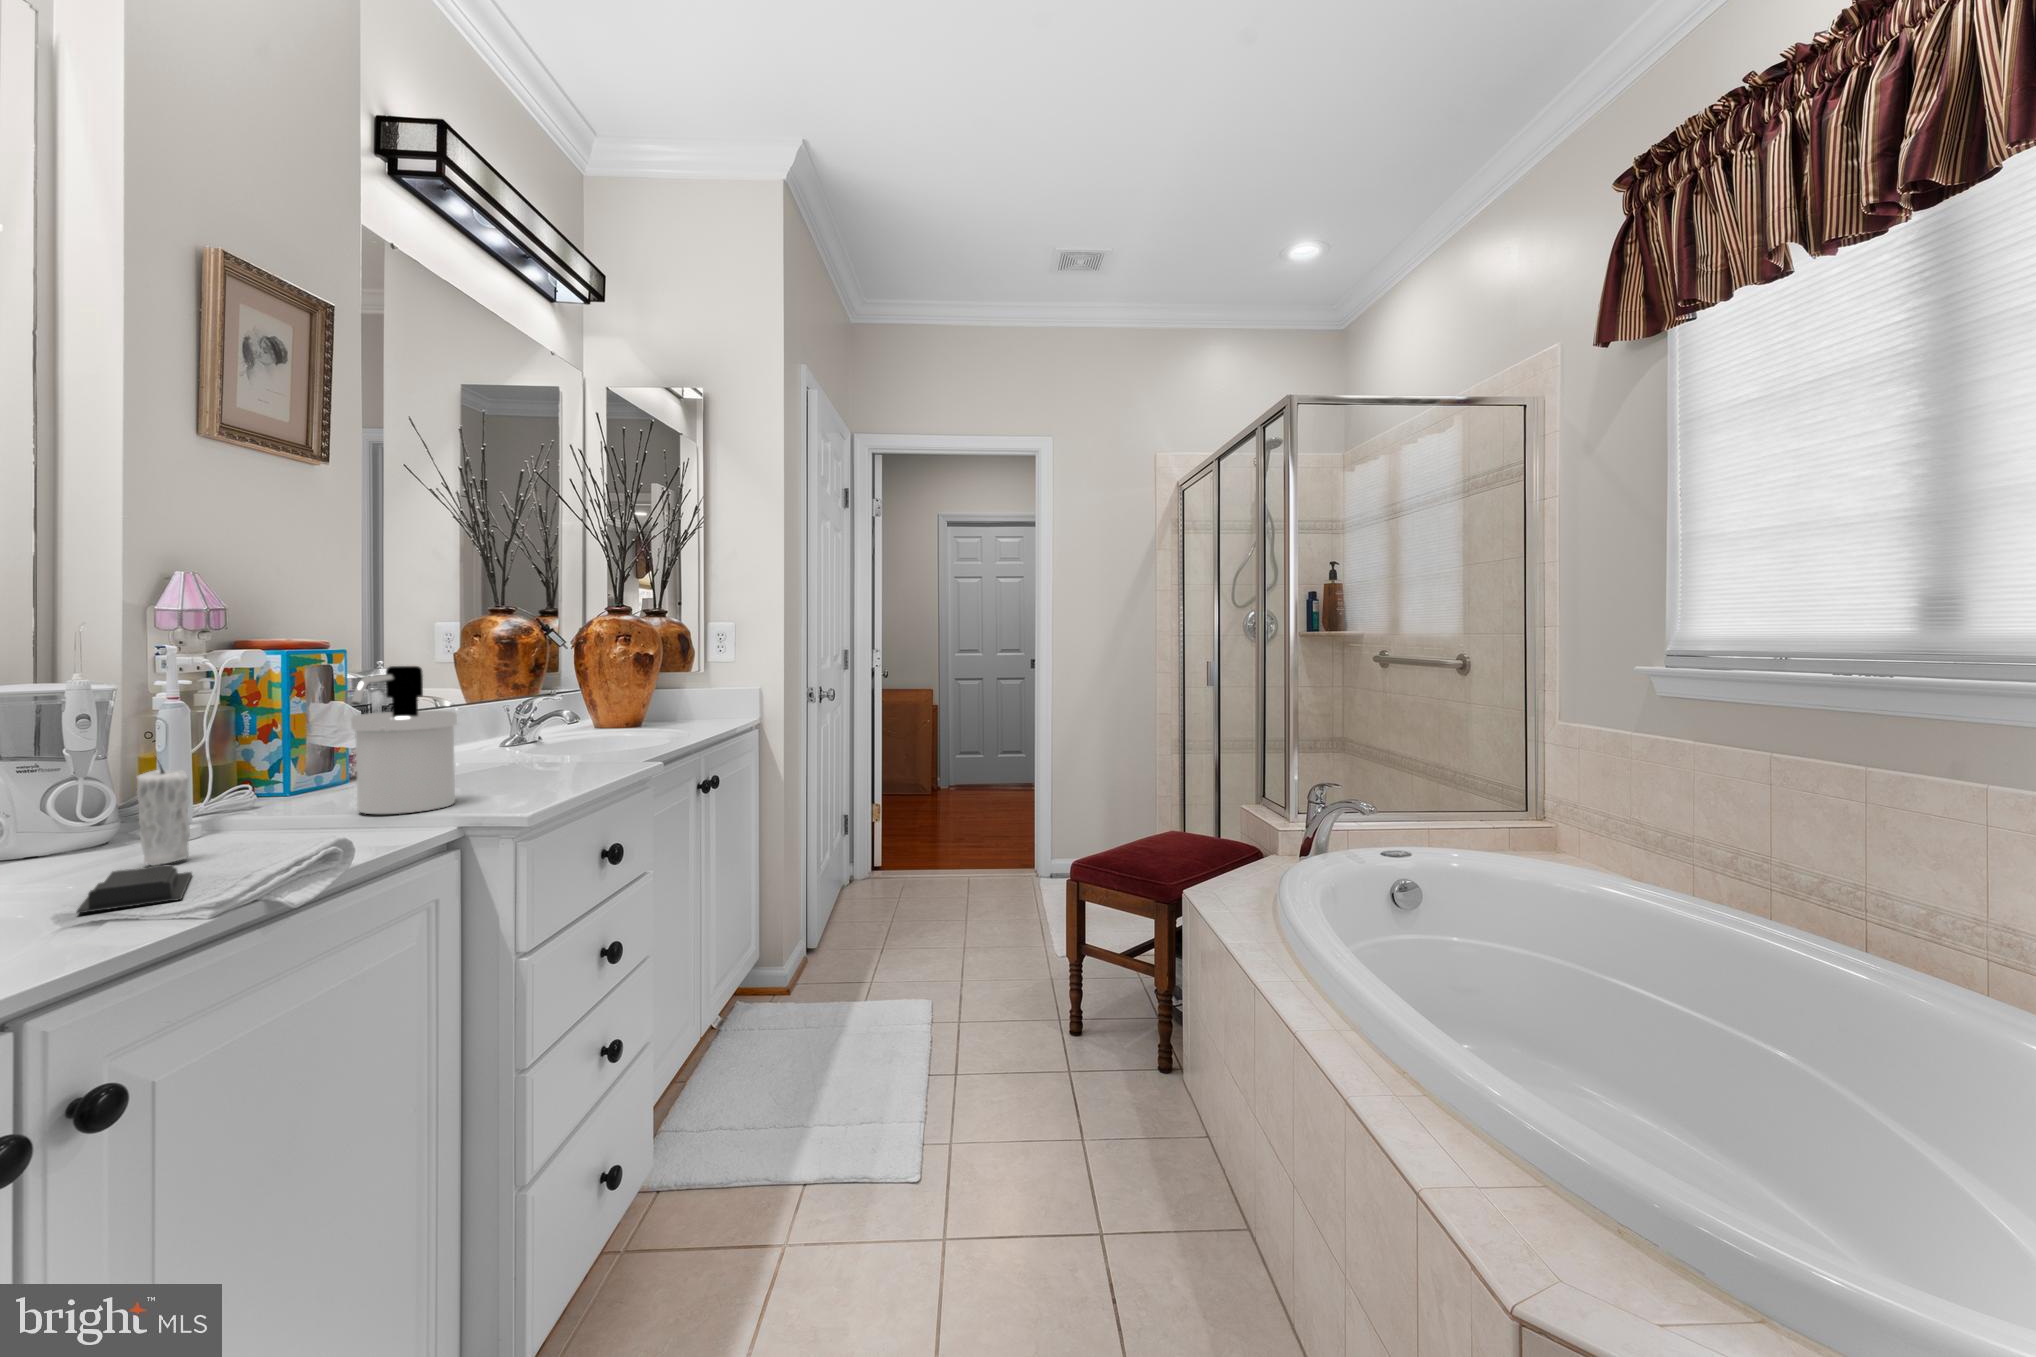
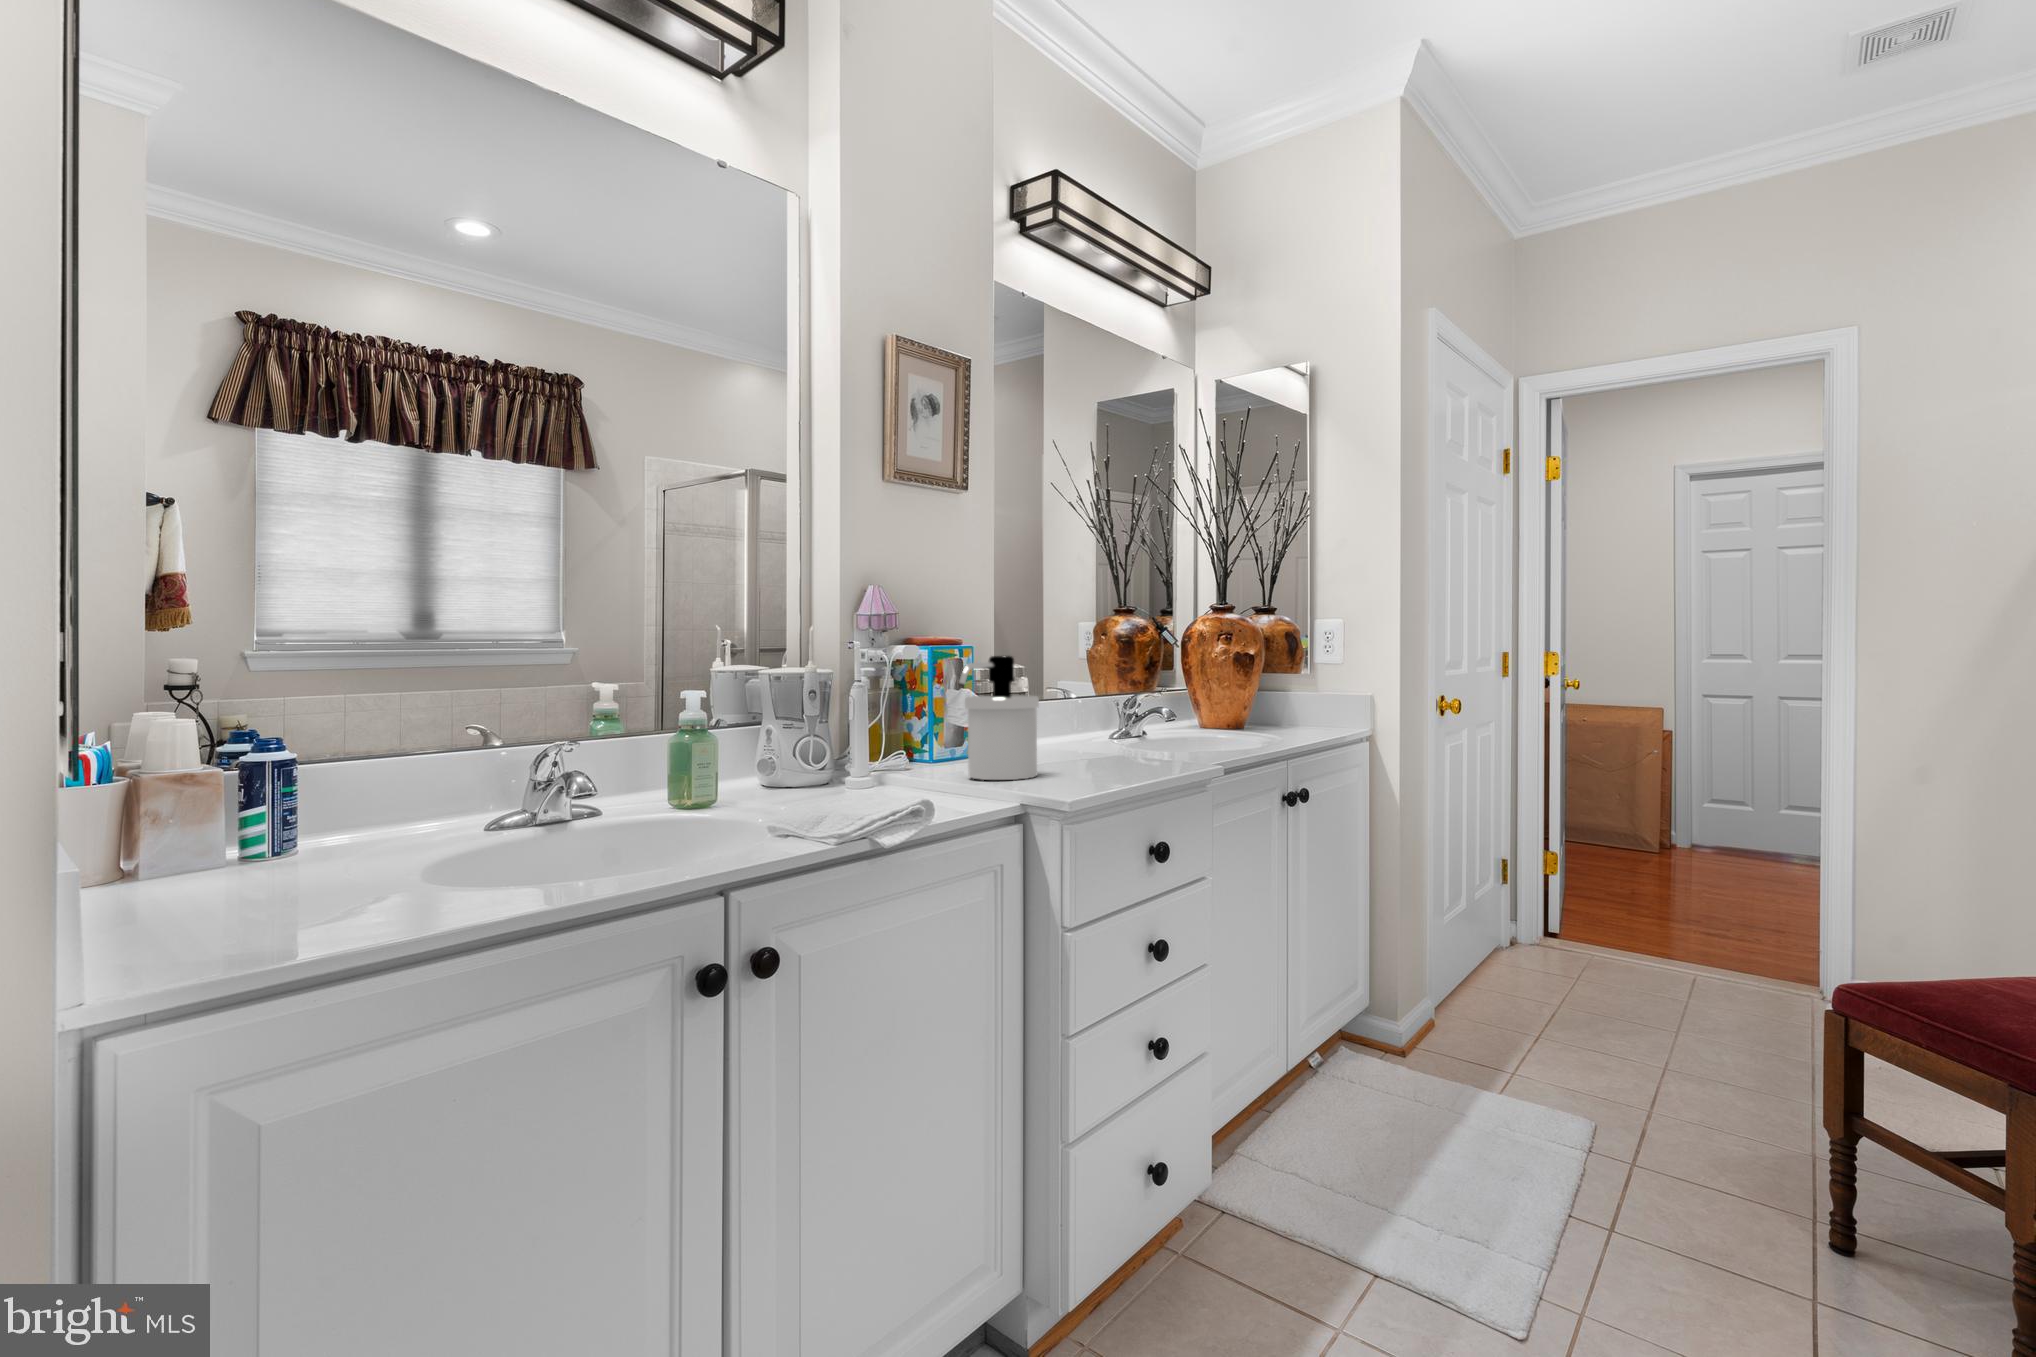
candle: present [137,764,190,866] -> none [828,715,857,797]
soap bar: present [76,864,192,914] -> none [785,794,852,817]

